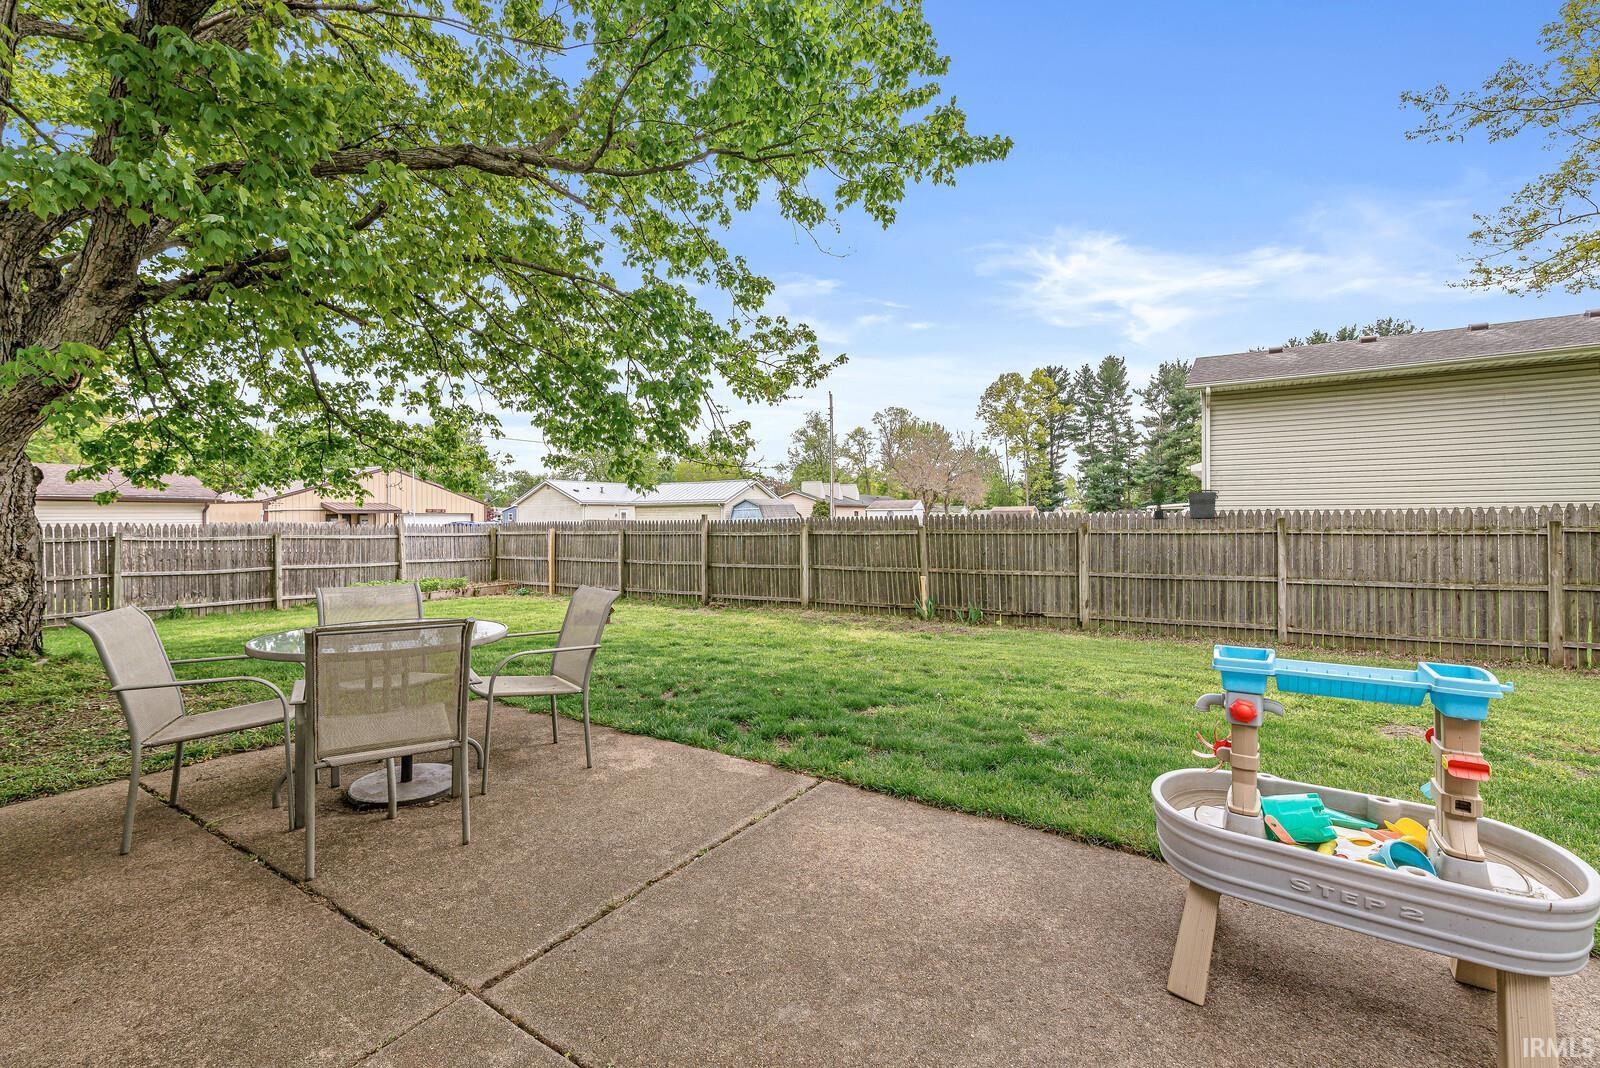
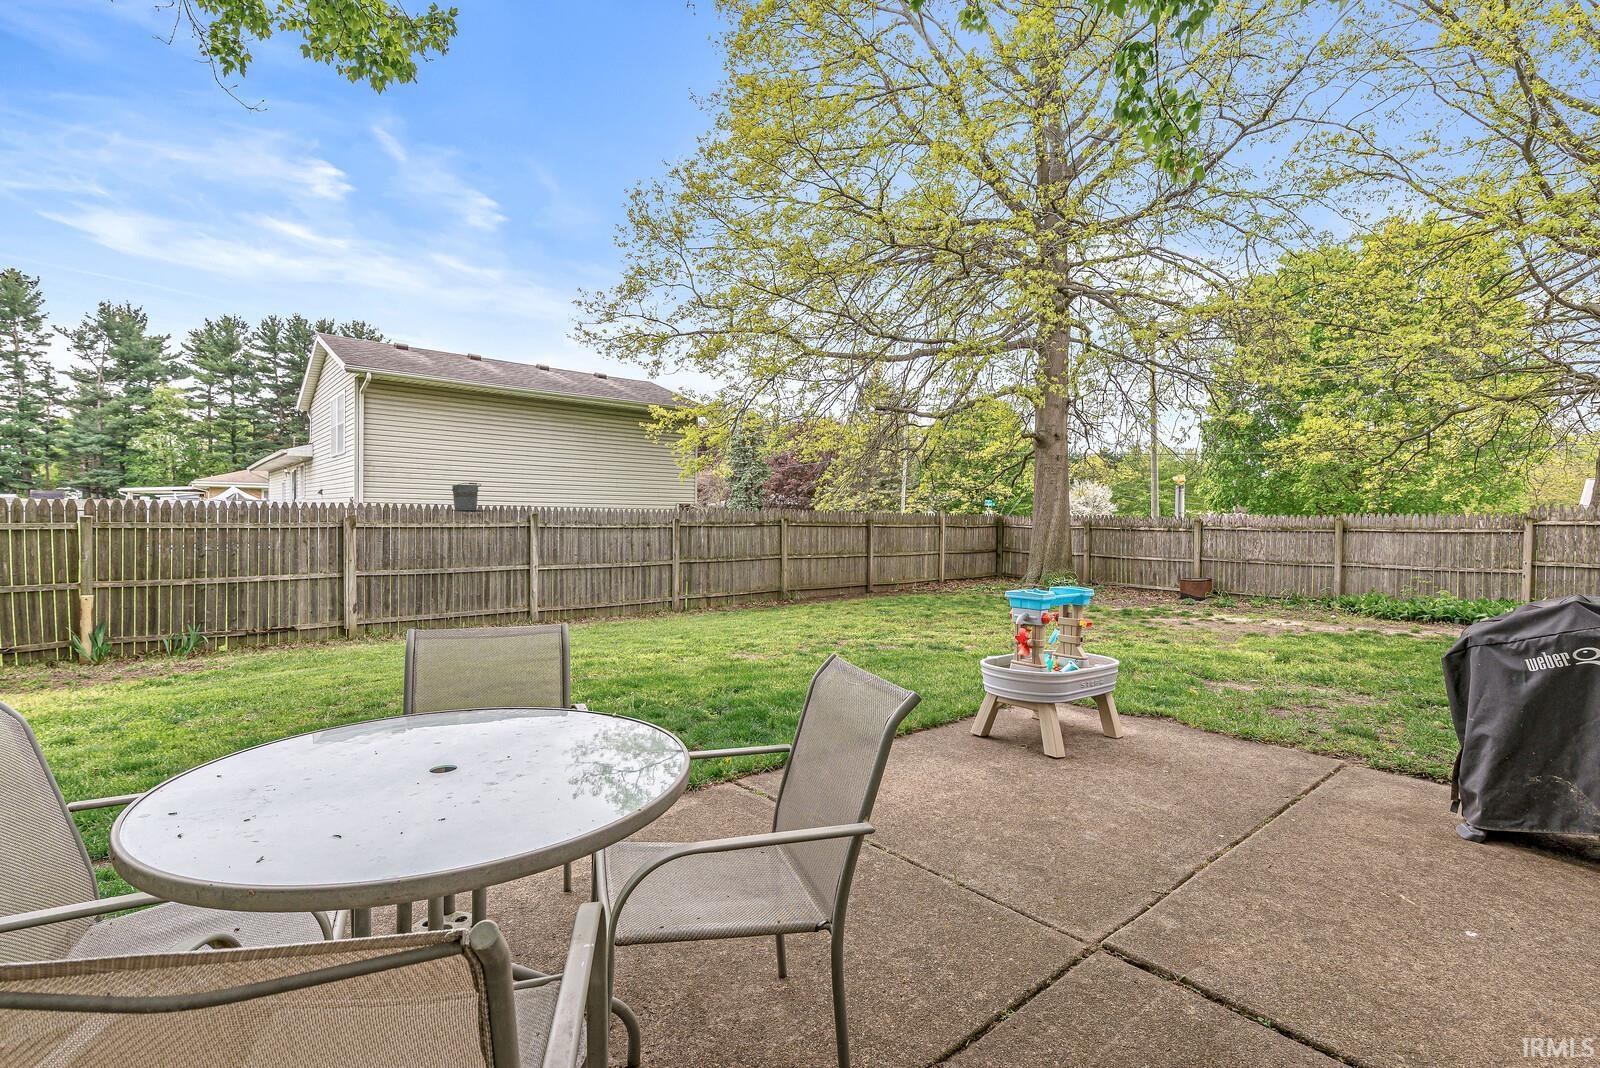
potted plant: present [1149,486,1169,519] -> none [413,470,440,511]

